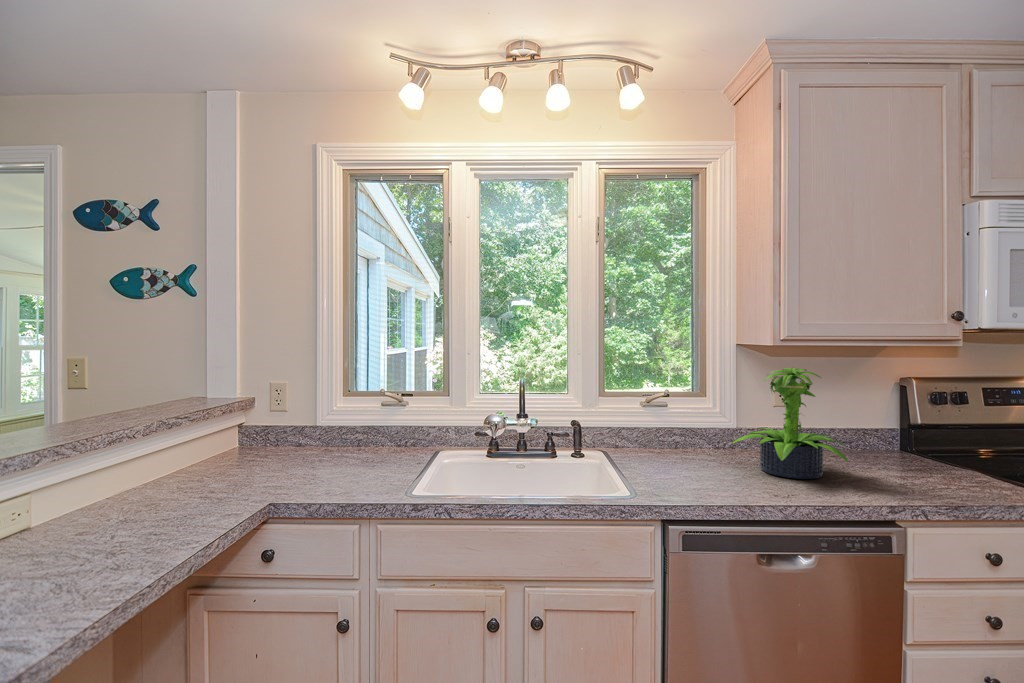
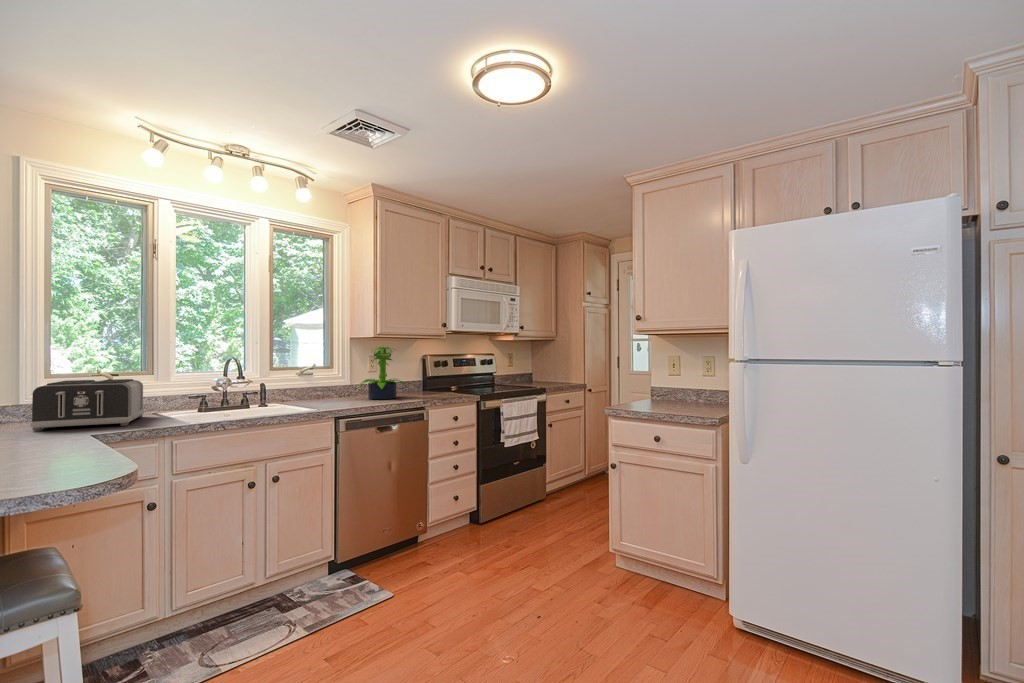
toaster: none [275,405,414,484] -> present [30,379,144,431]

